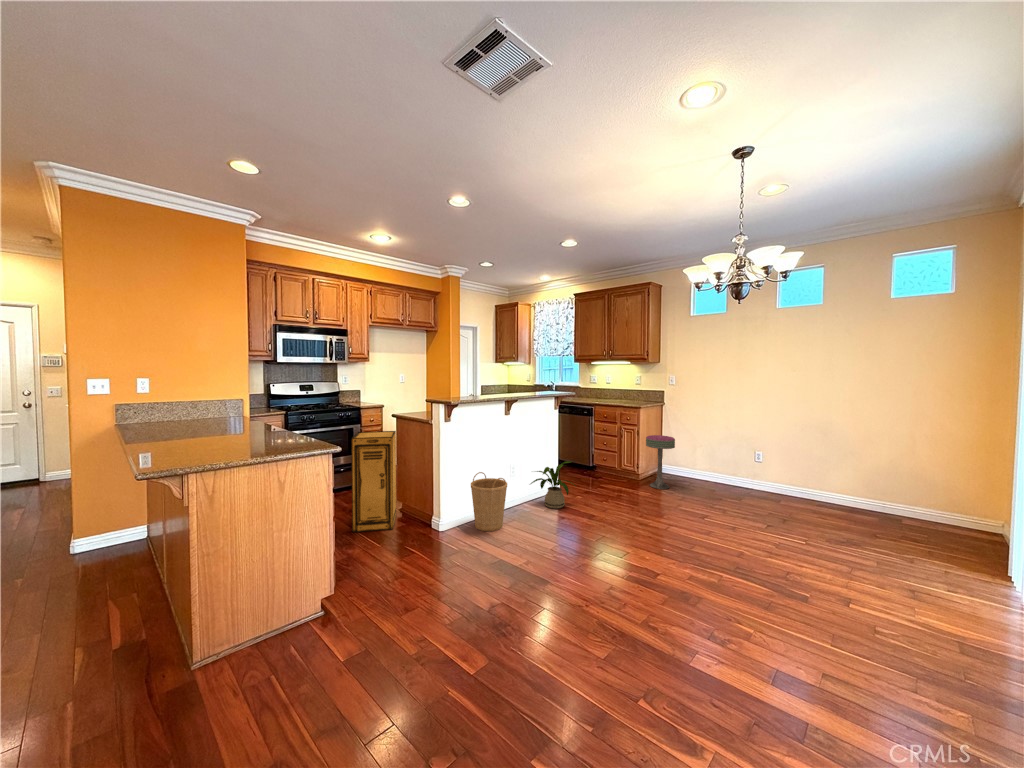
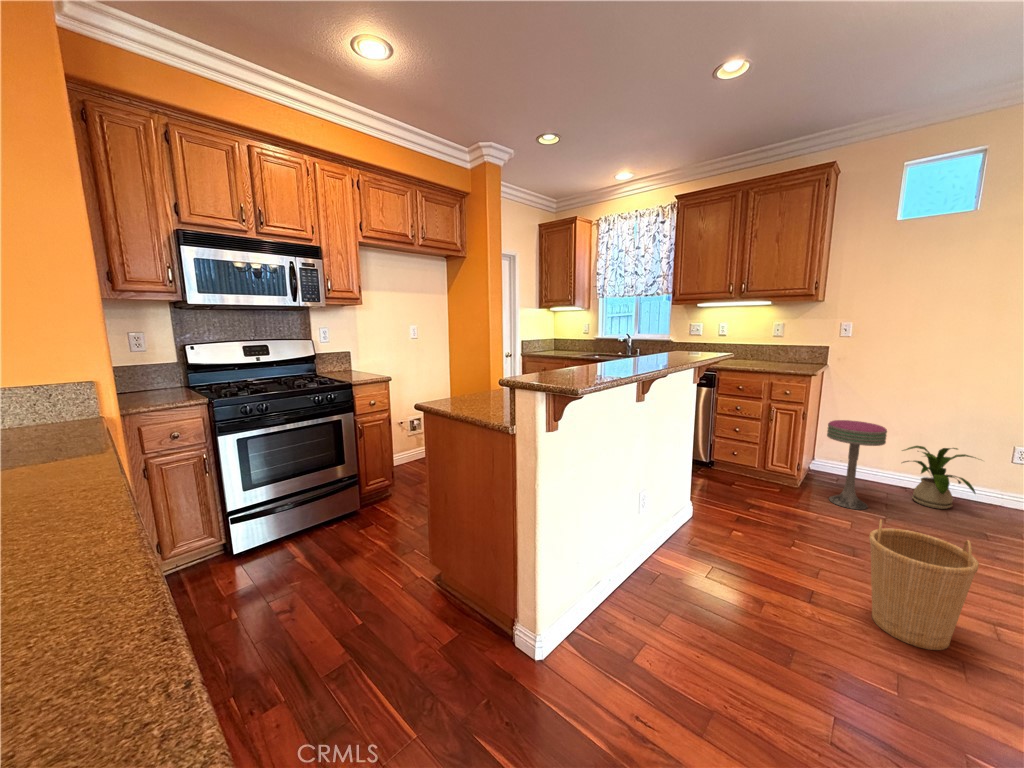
storage cabinet: present [351,431,396,532] -> none [340,438,438,662]
house plant: present [531,461,575,509] -> present [902,446,976,509]
basket: present [471,472,507,531] -> present [869,519,979,650]

